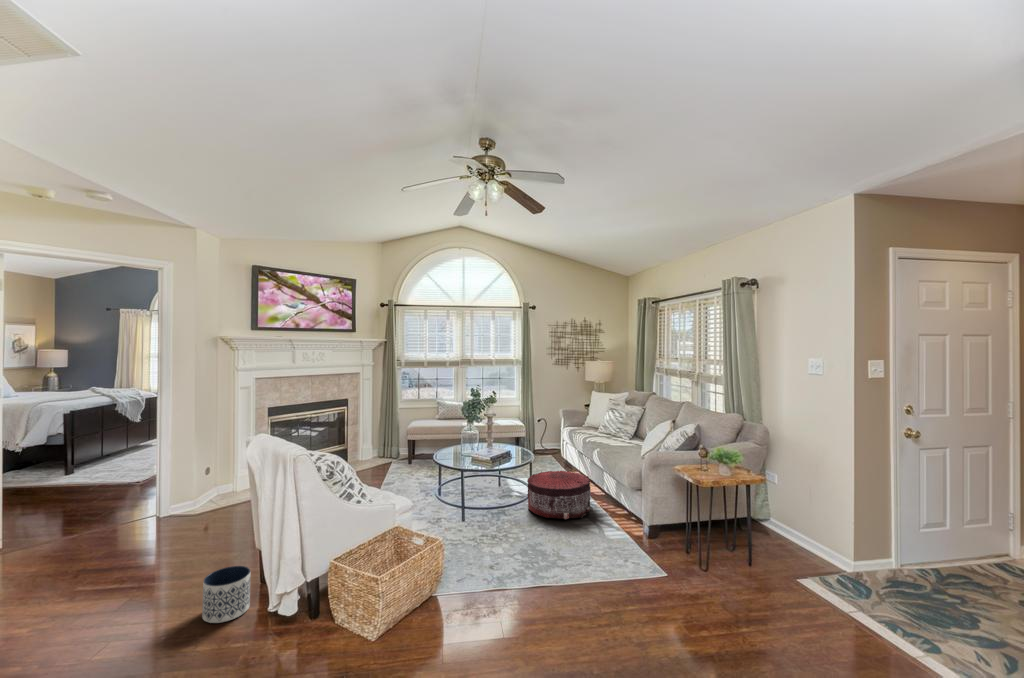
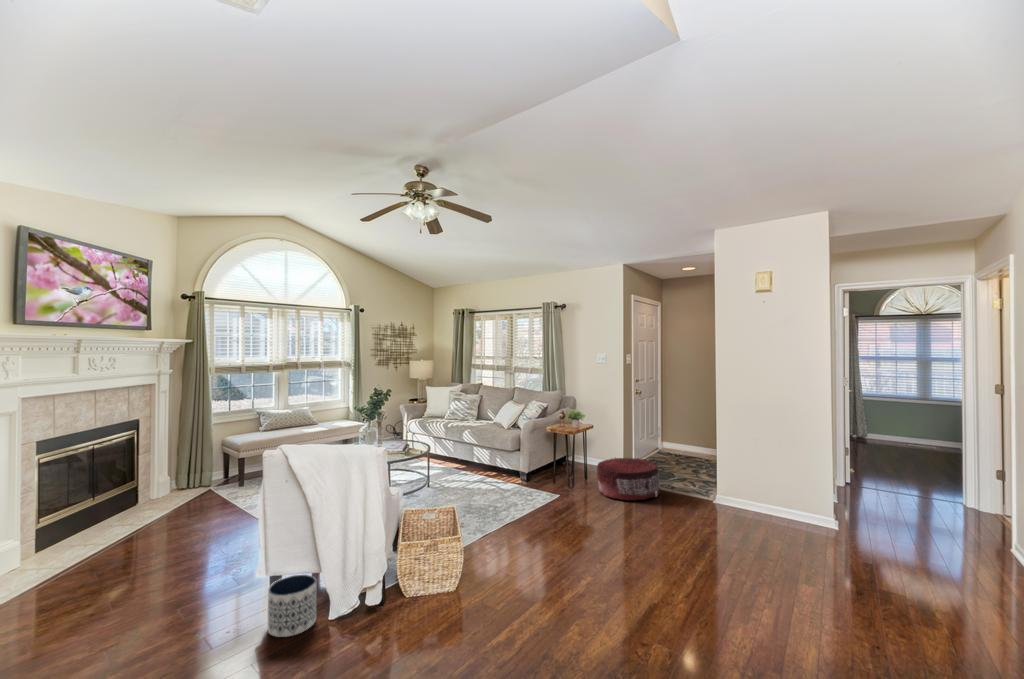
pouf: present [527,471,591,519] -> present [597,458,660,500]

